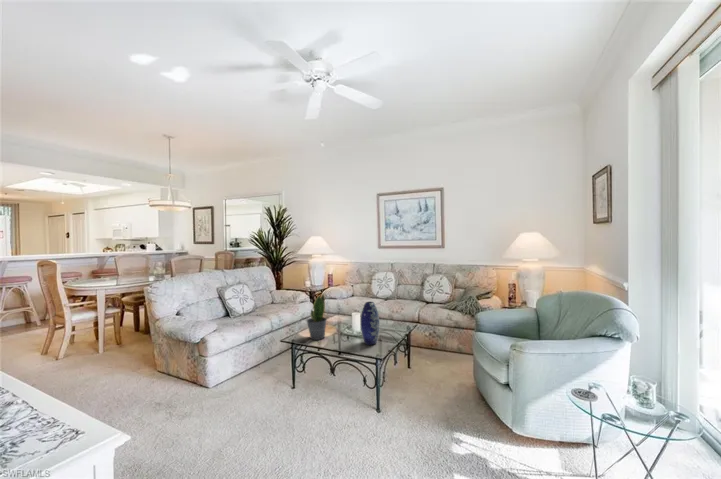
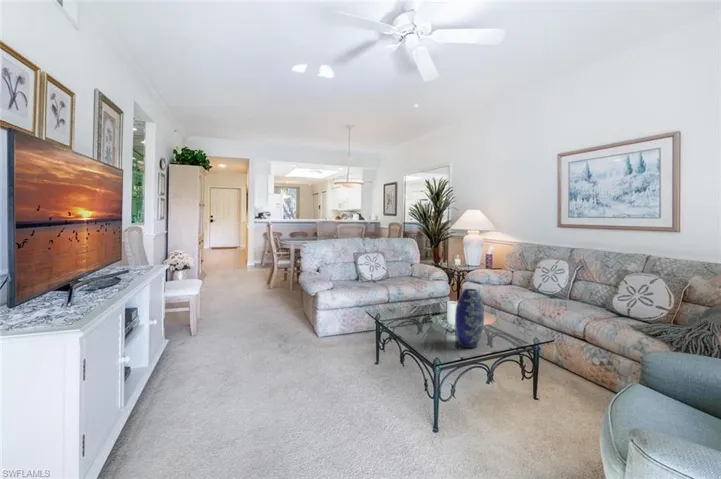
potted plant: present [307,295,327,340] -> none [402,270,427,323]

